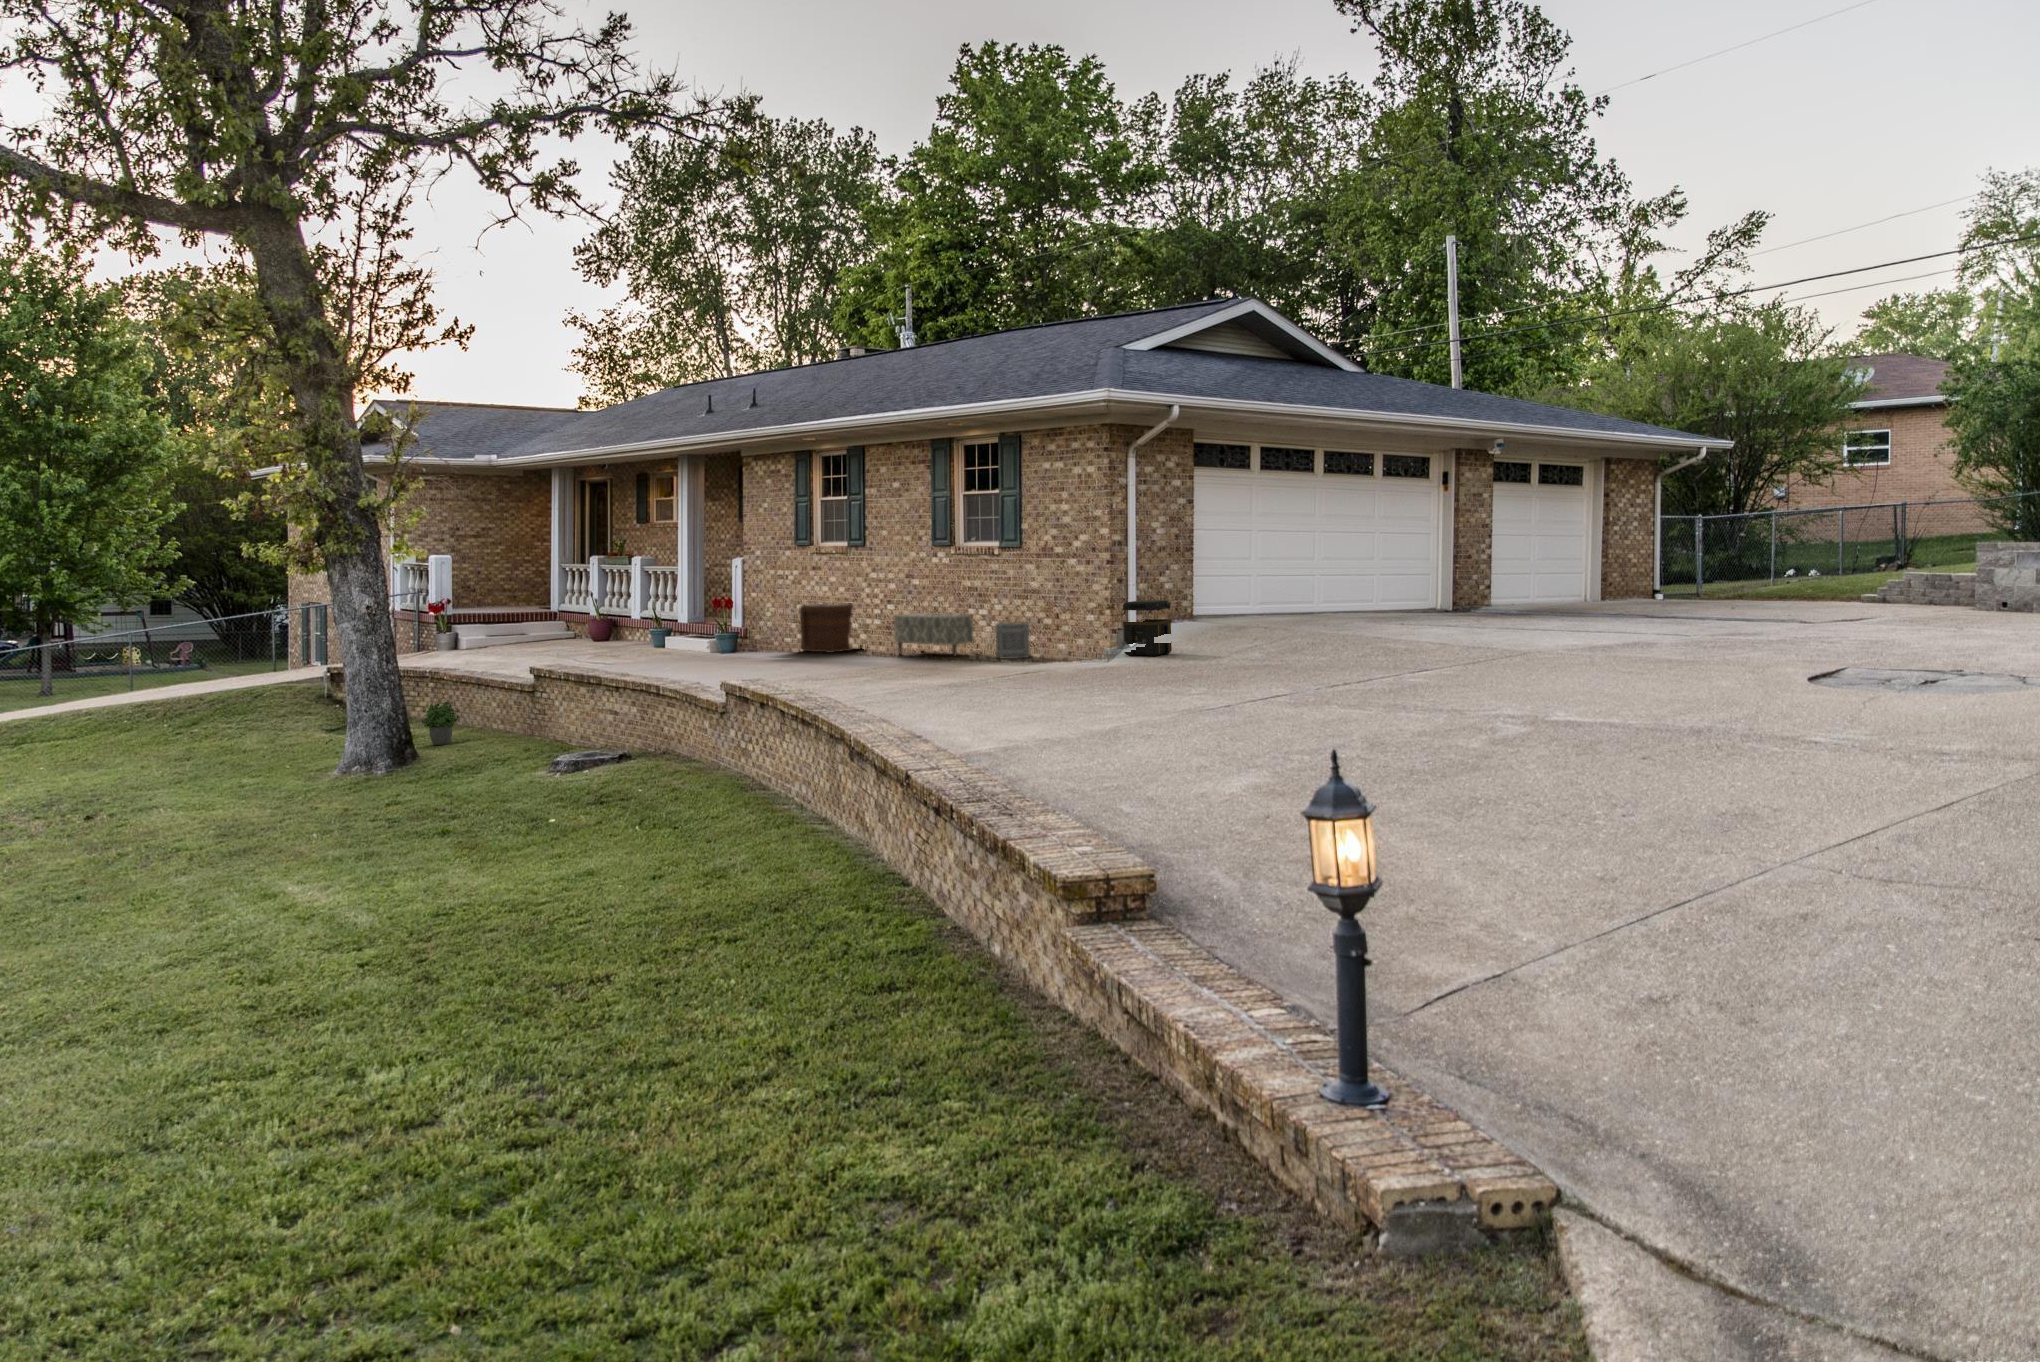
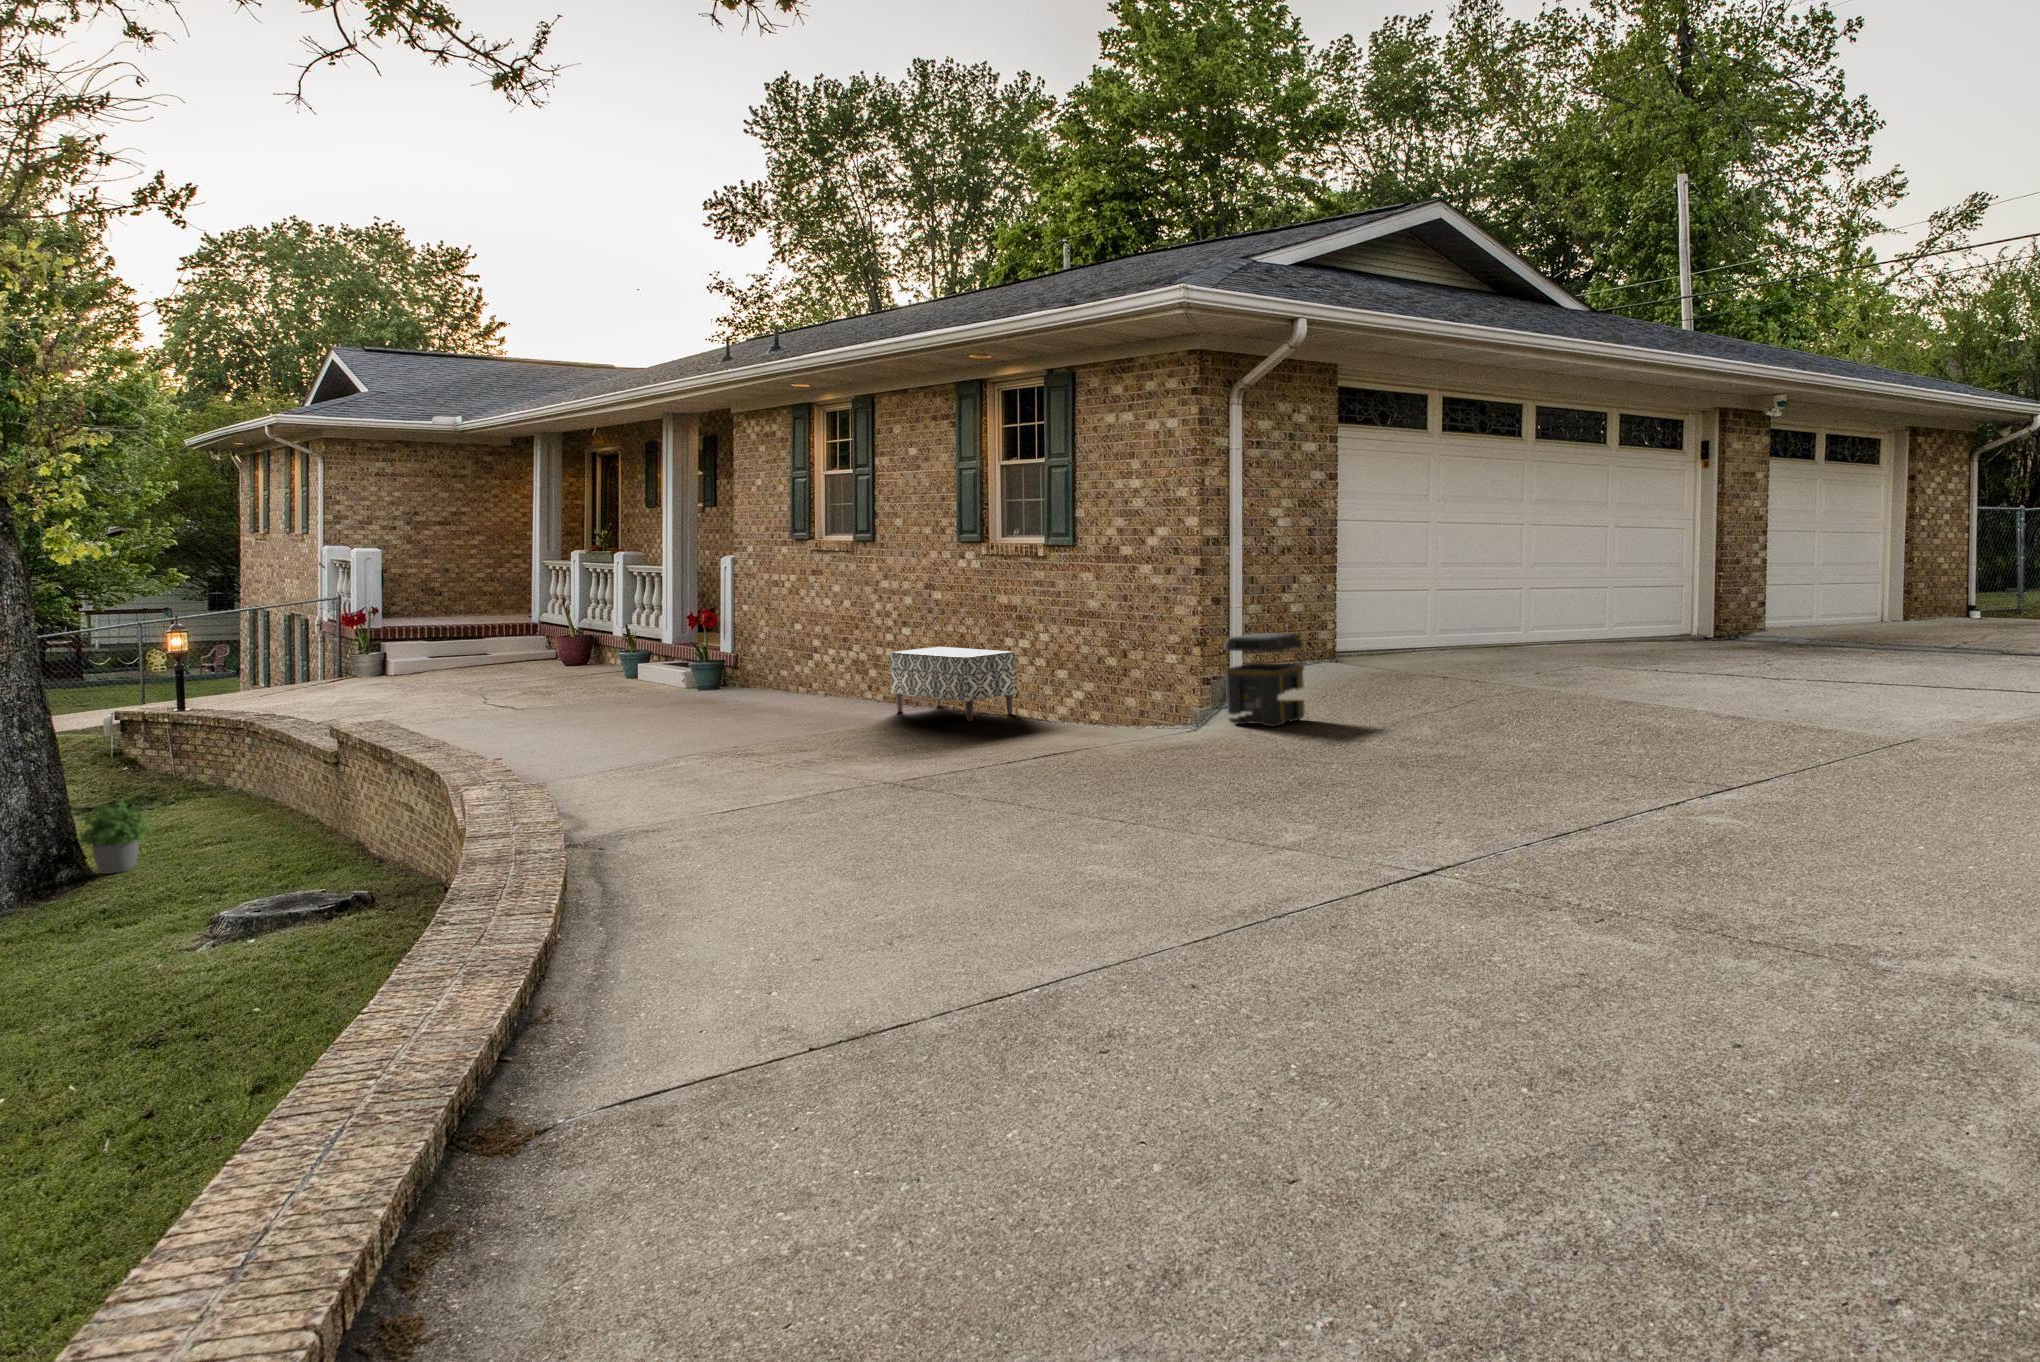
wooden crate: present [799,603,858,652] -> none [772,626,872,704]
bucket: present [995,622,1031,659] -> none [1026,665,1086,728]

